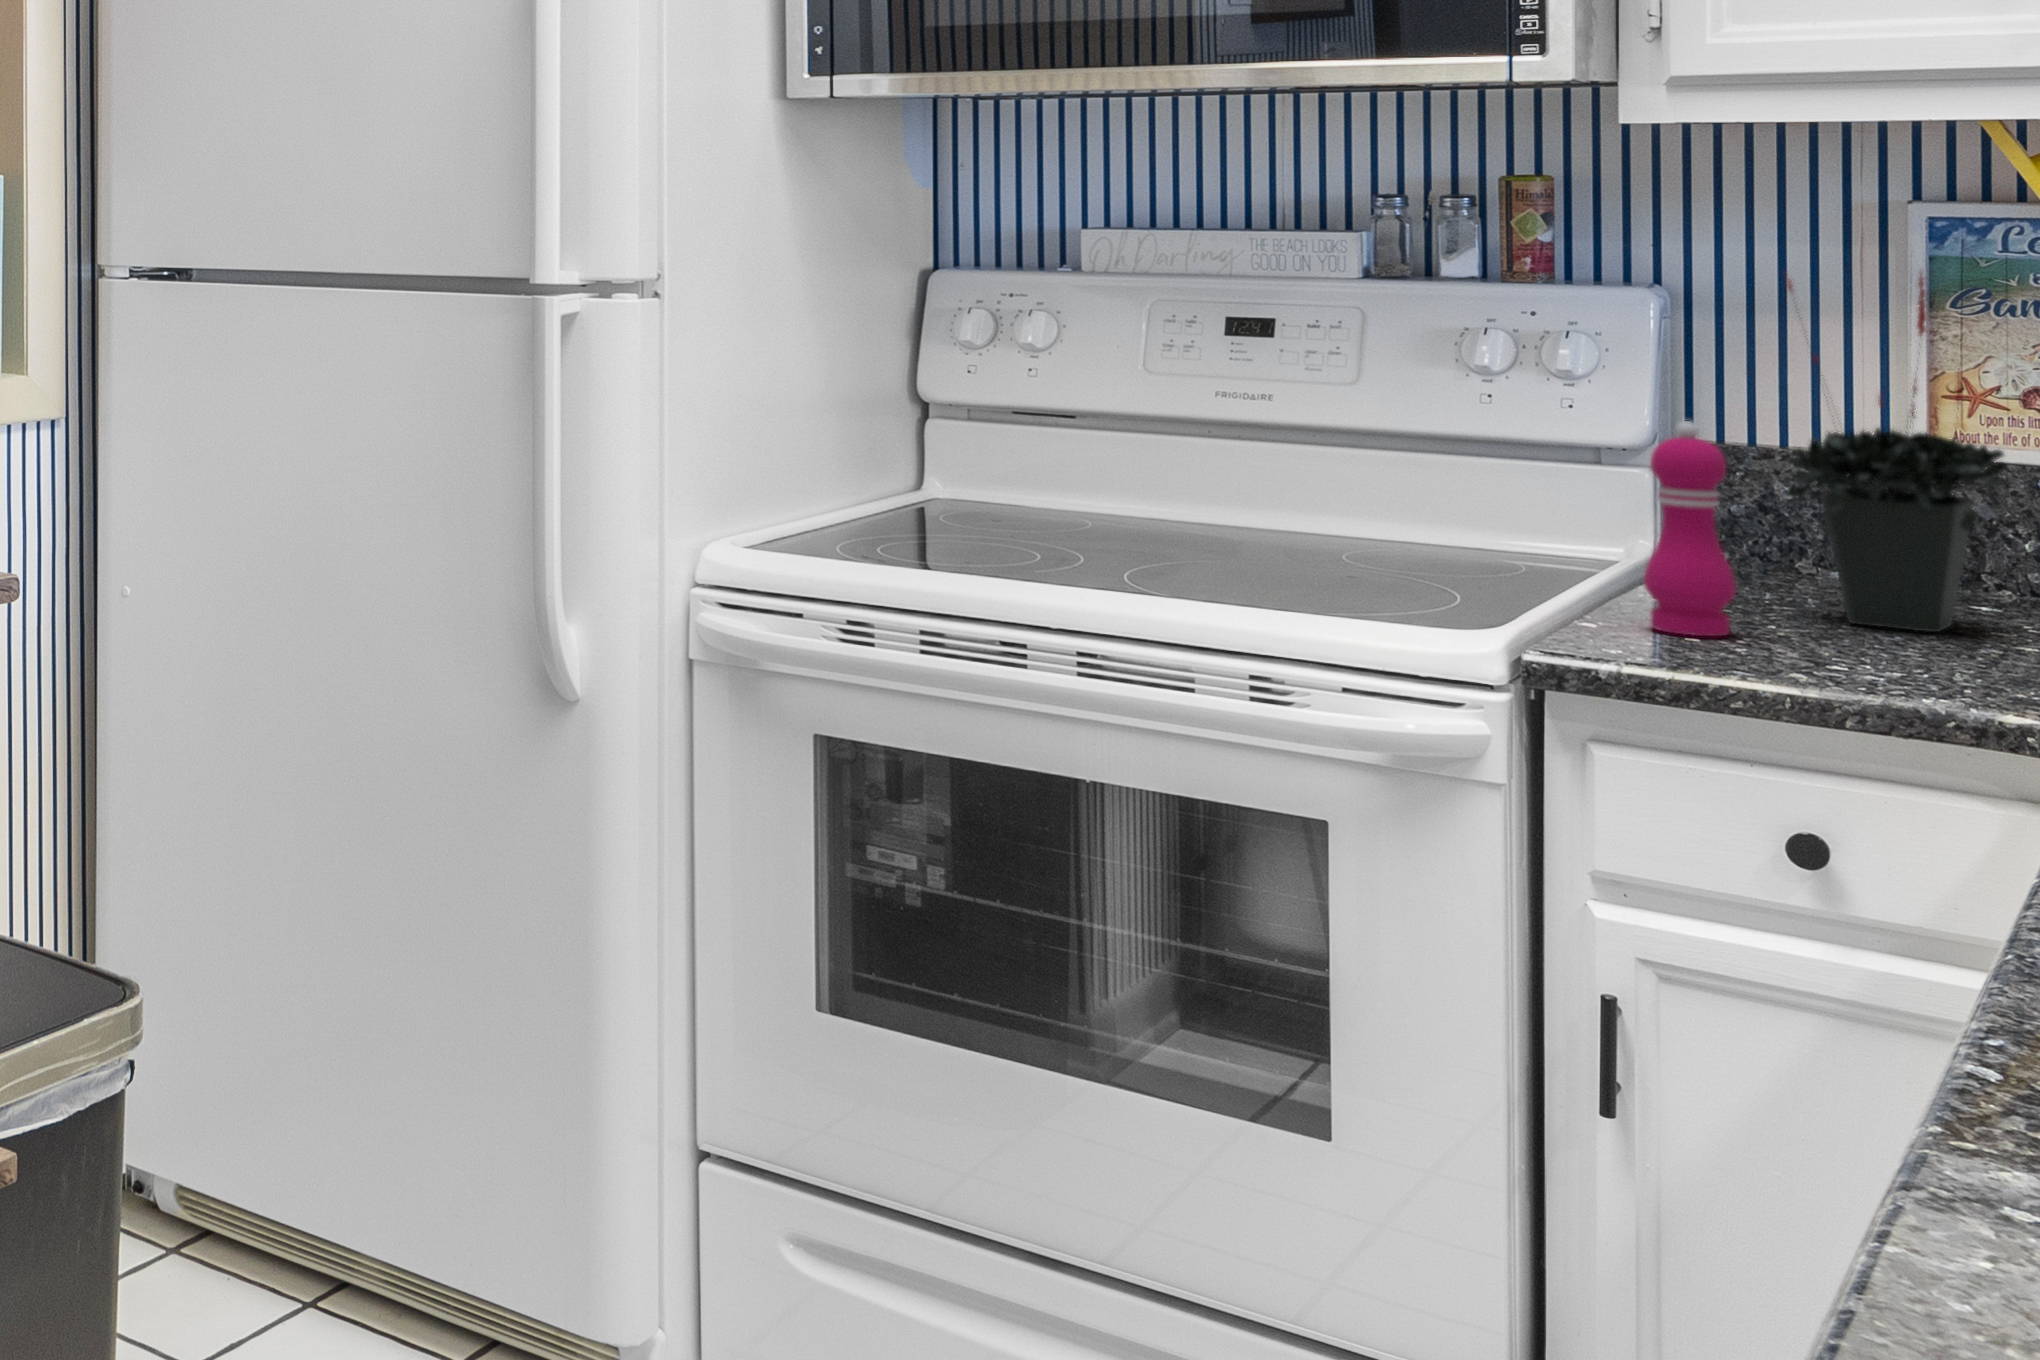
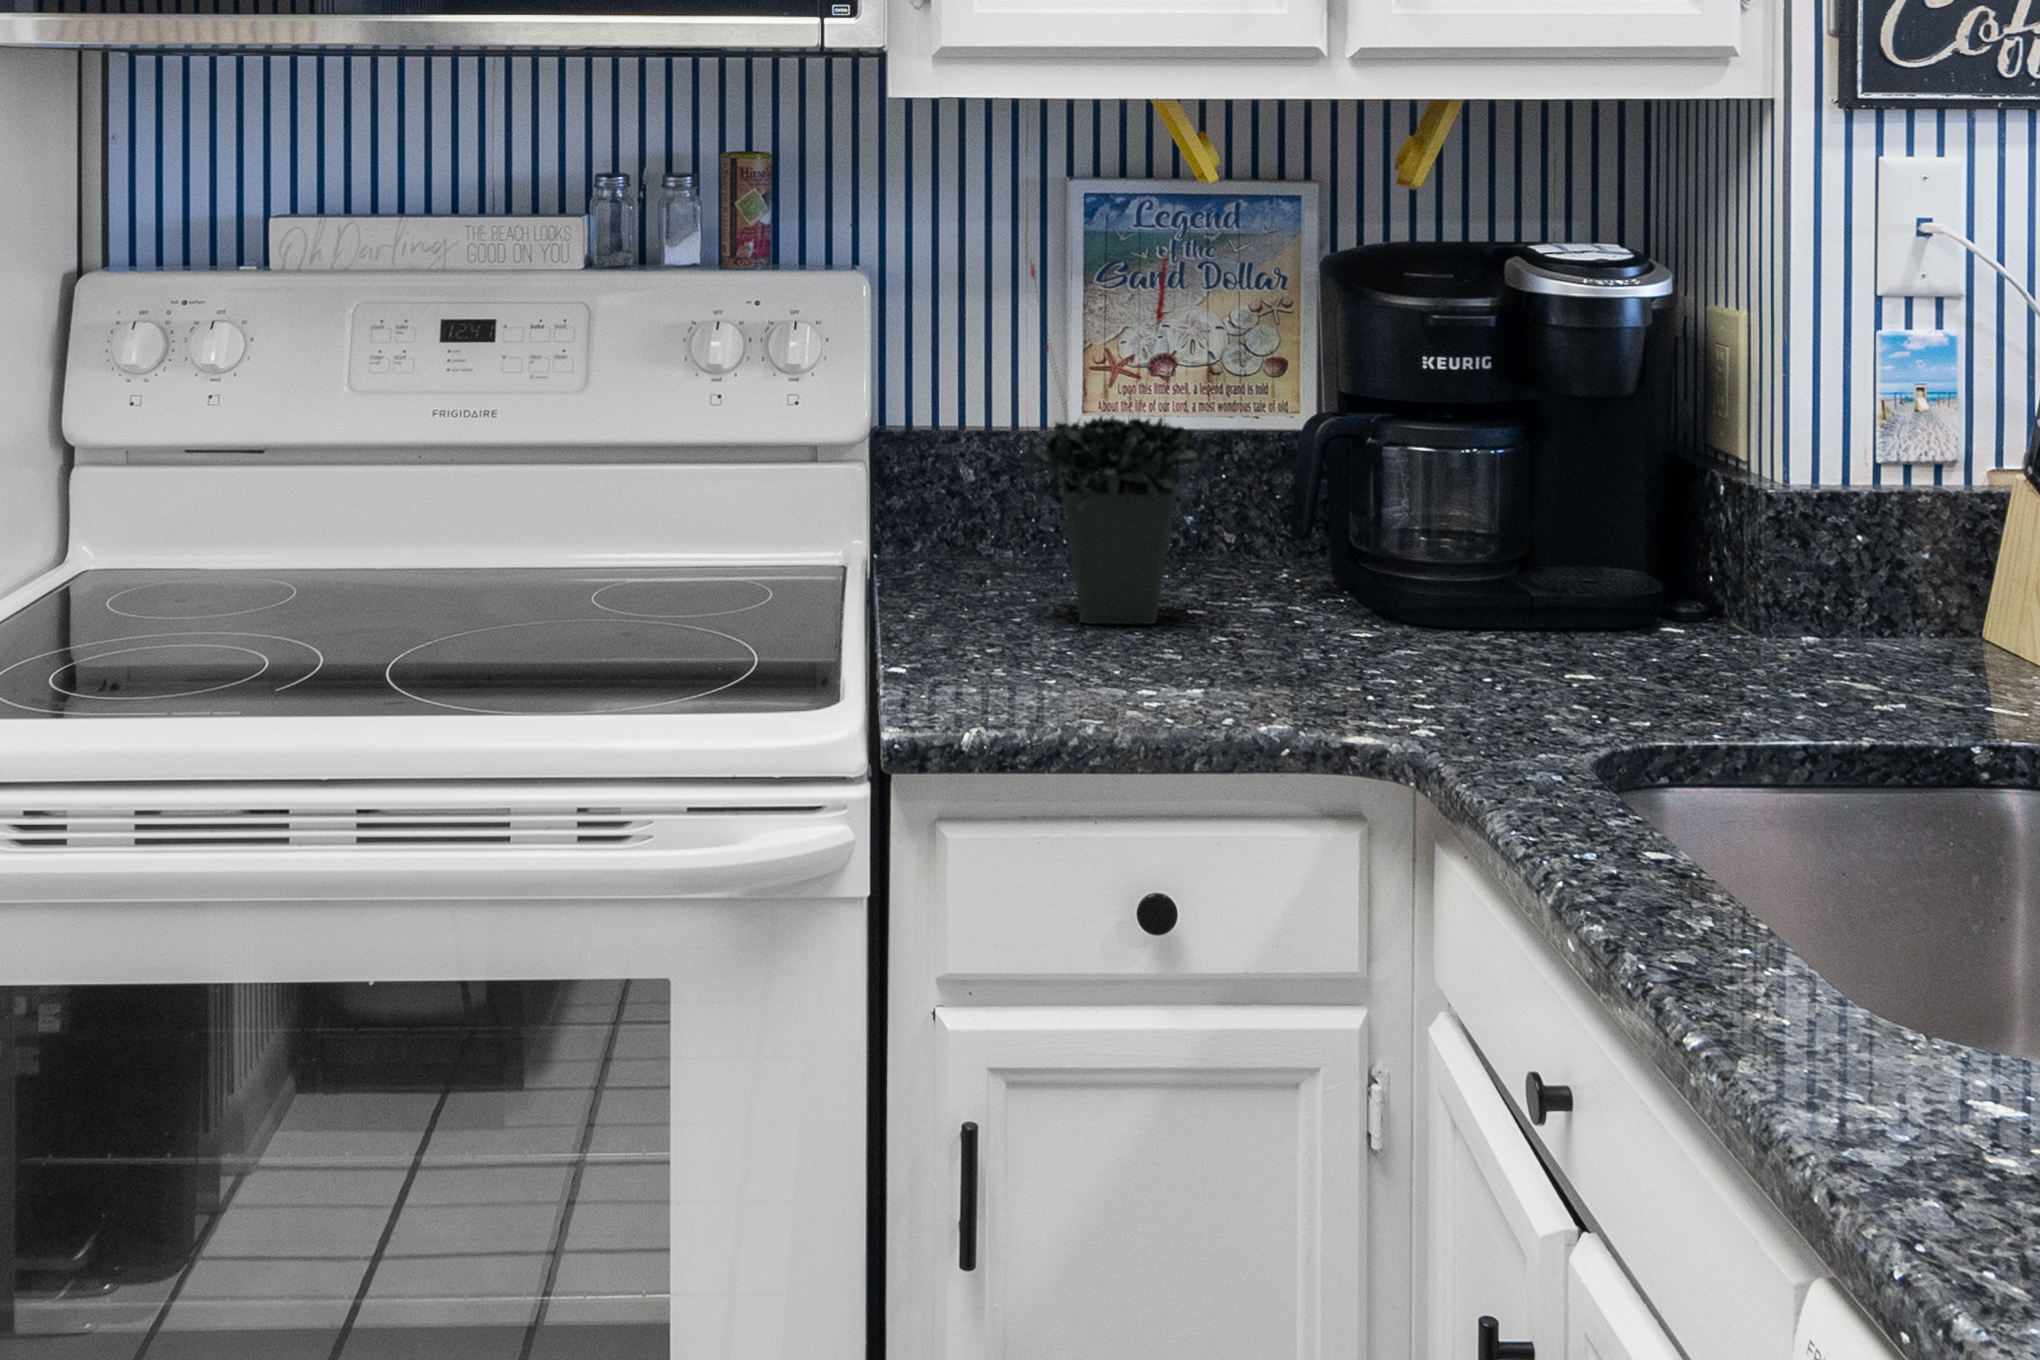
pepper mill: present [1644,421,1736,636] -> none [943,430,1026,665]

